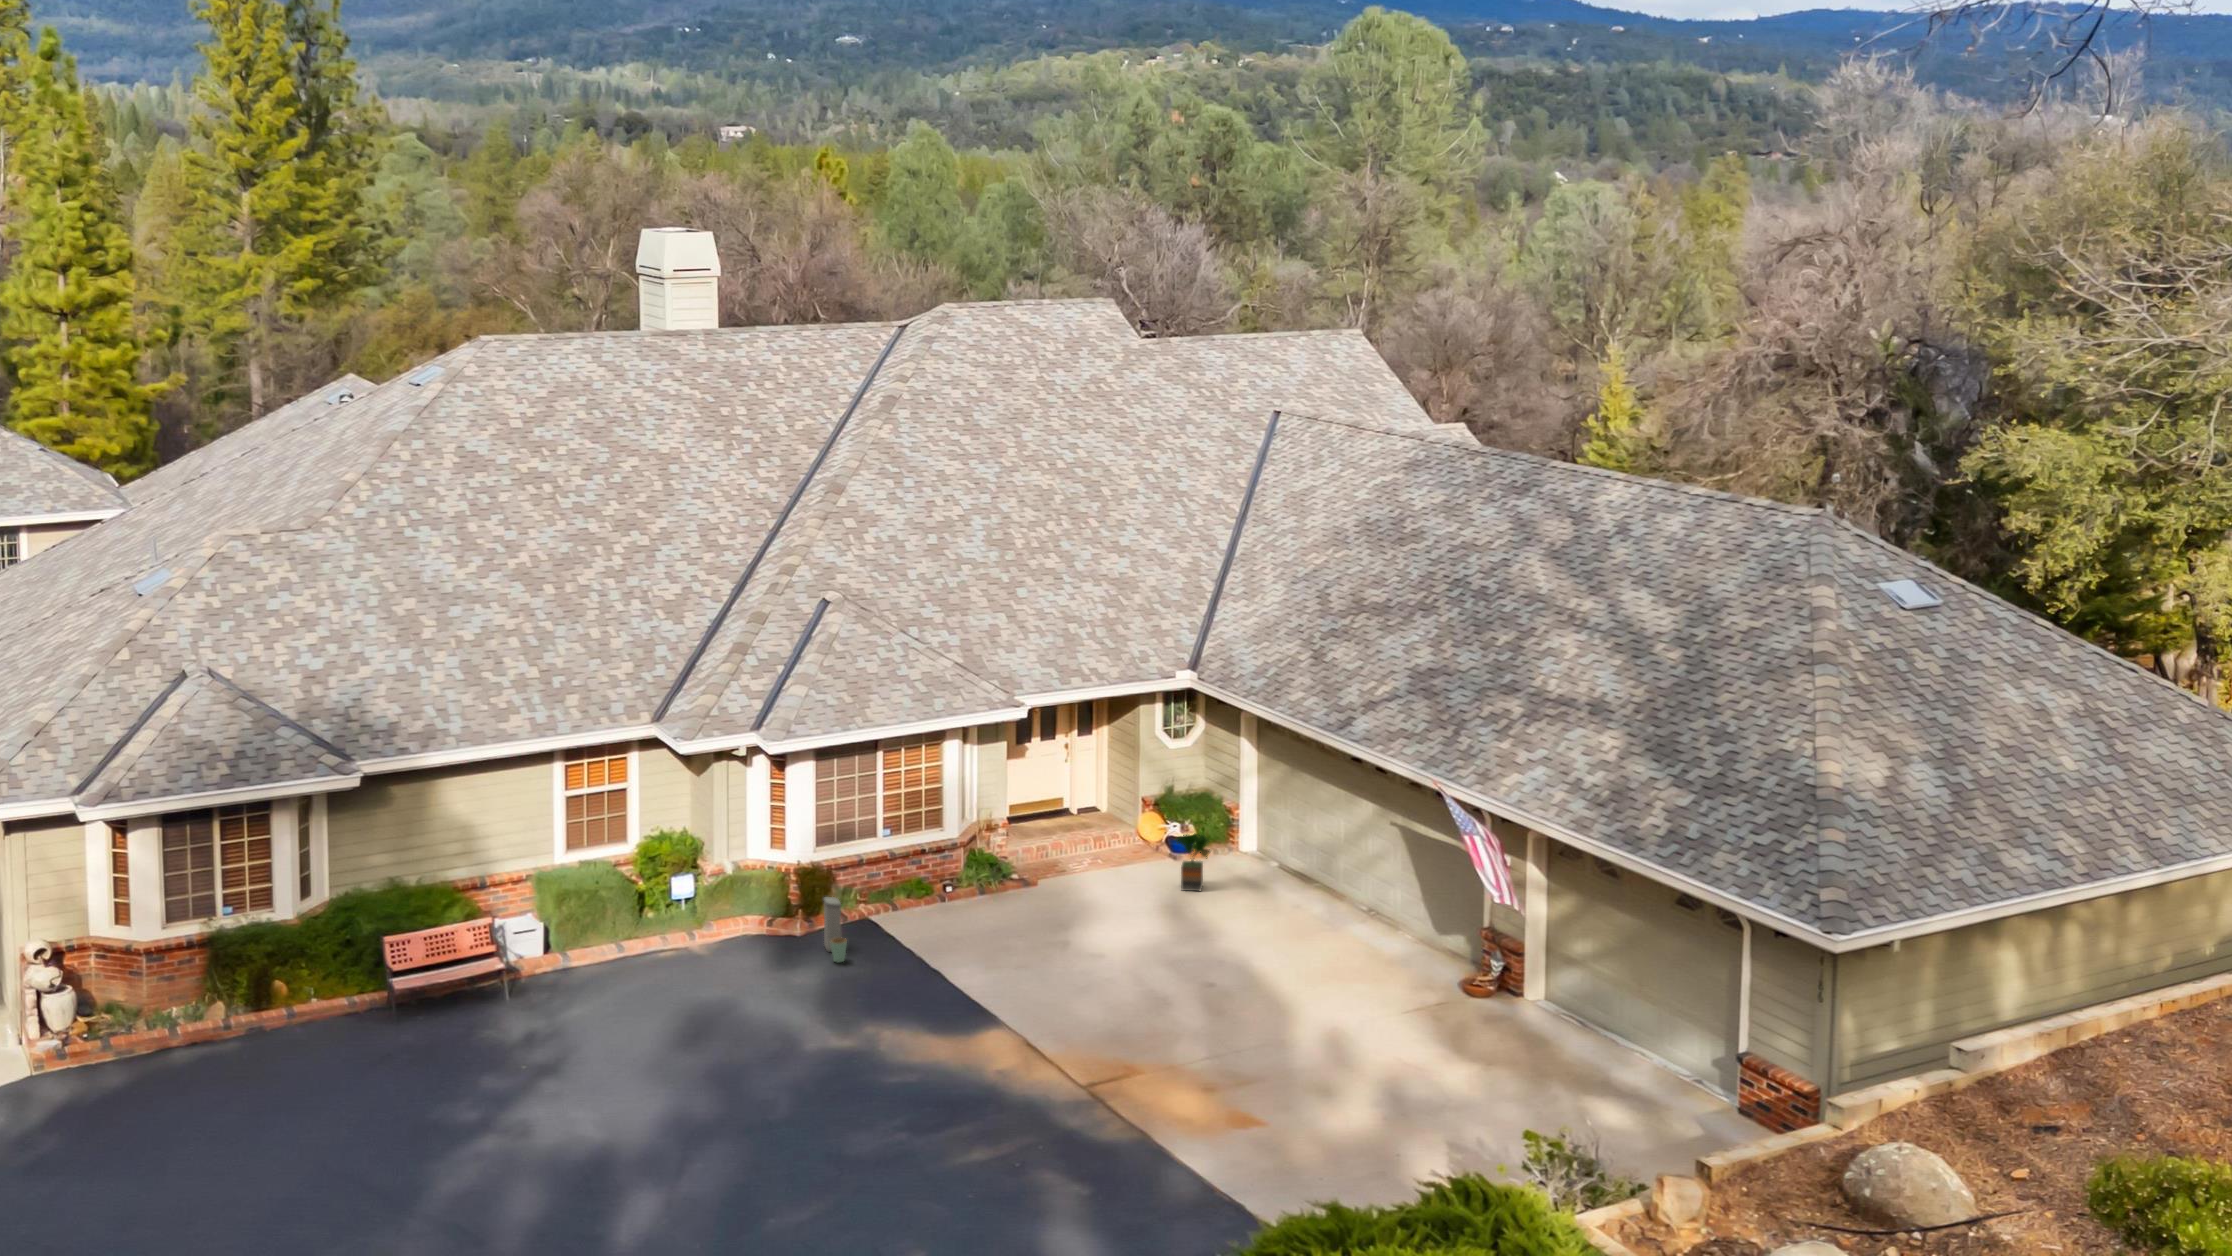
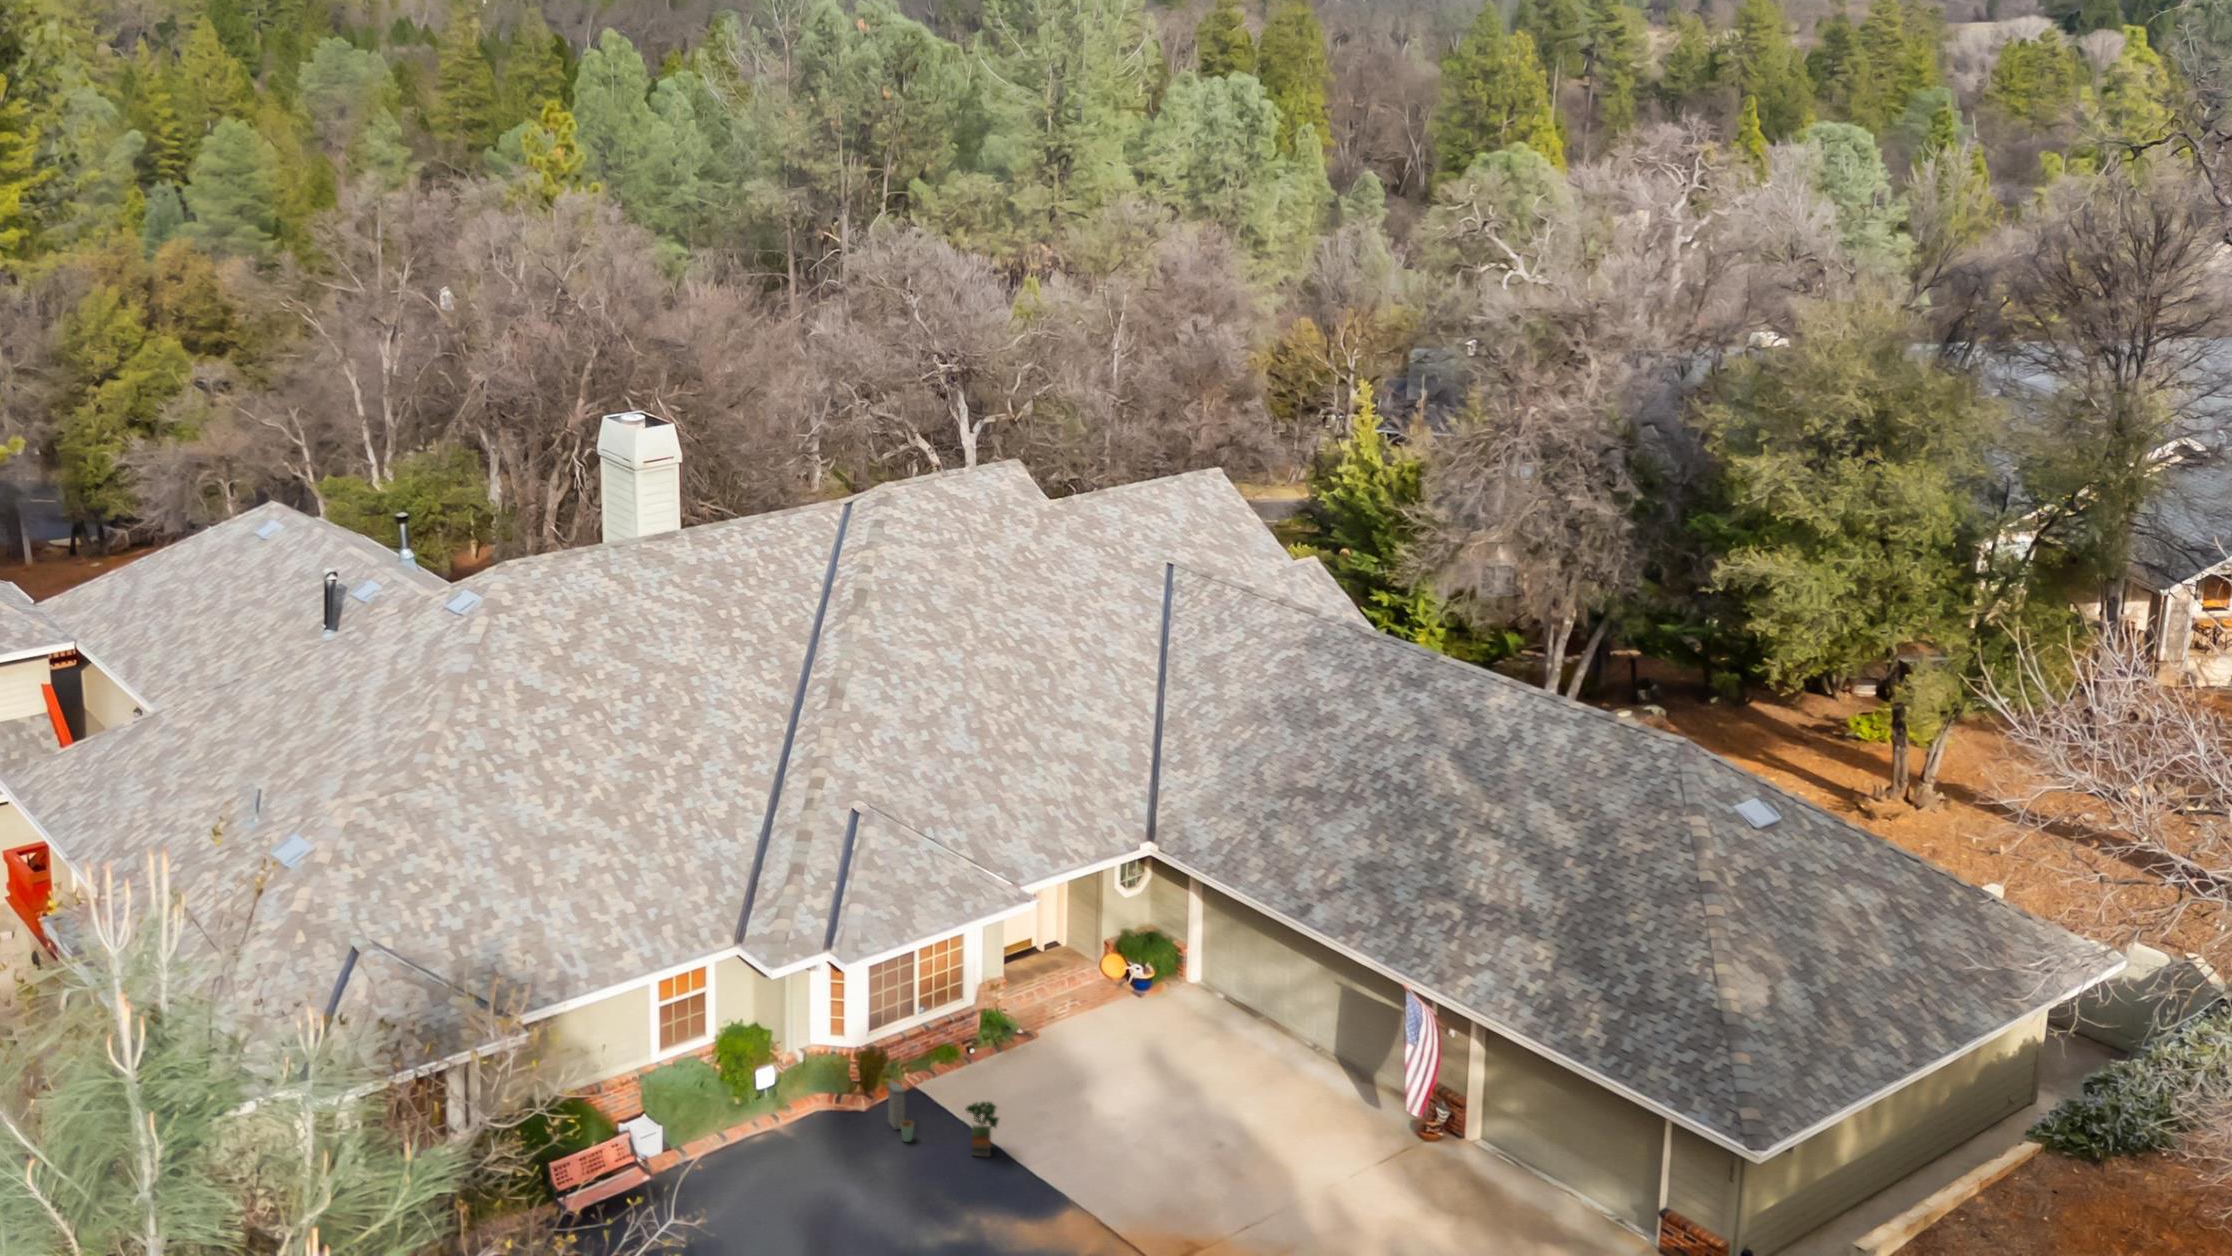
potted tree: present [1176,834,1210,892] -> present [966,1102,999,1157]

